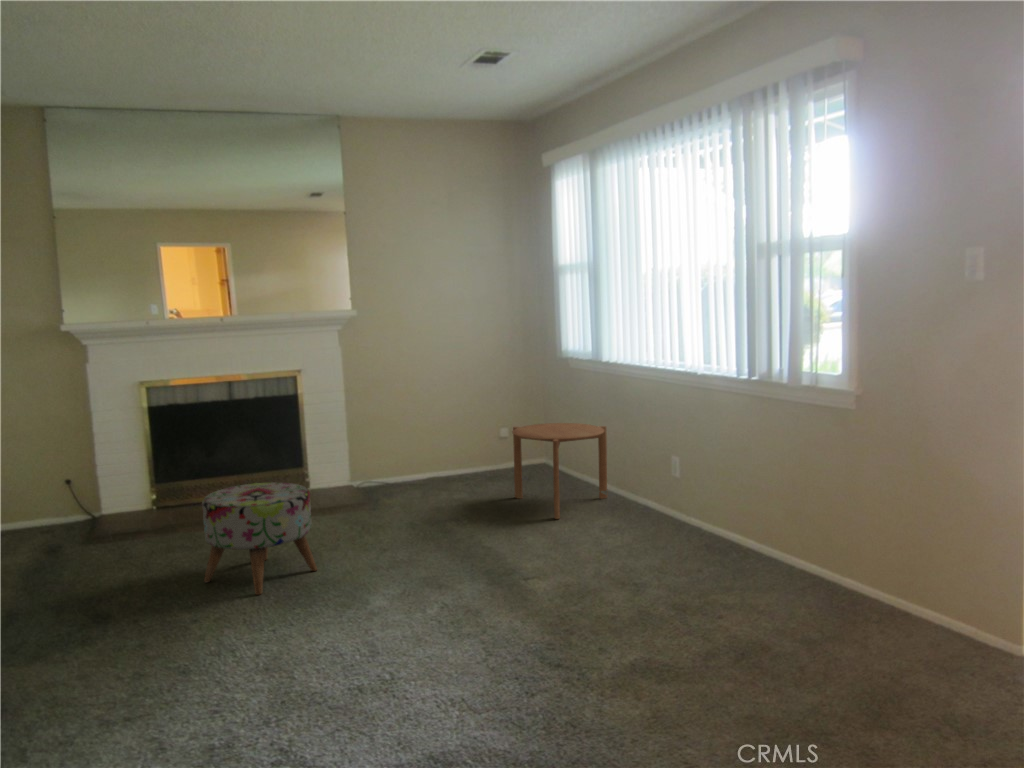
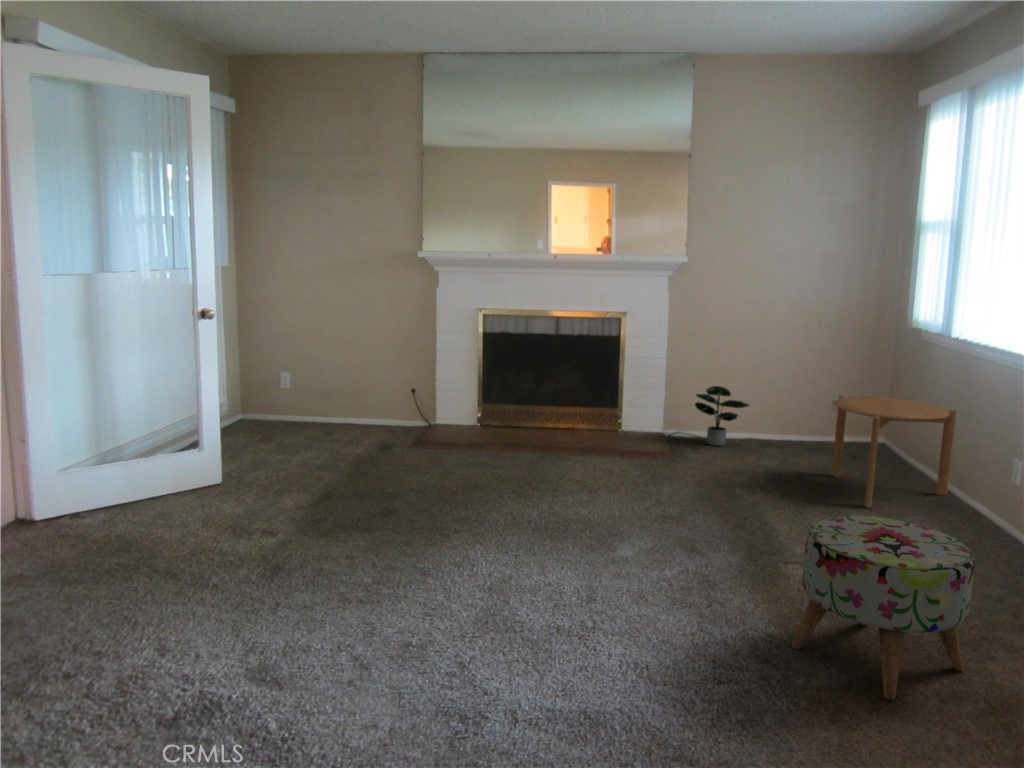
potted plant: none [380,433,432,489] -> present [695,386,750,446]
ottoman: present [202,482,317,595] -> present [791,516,975,700]

